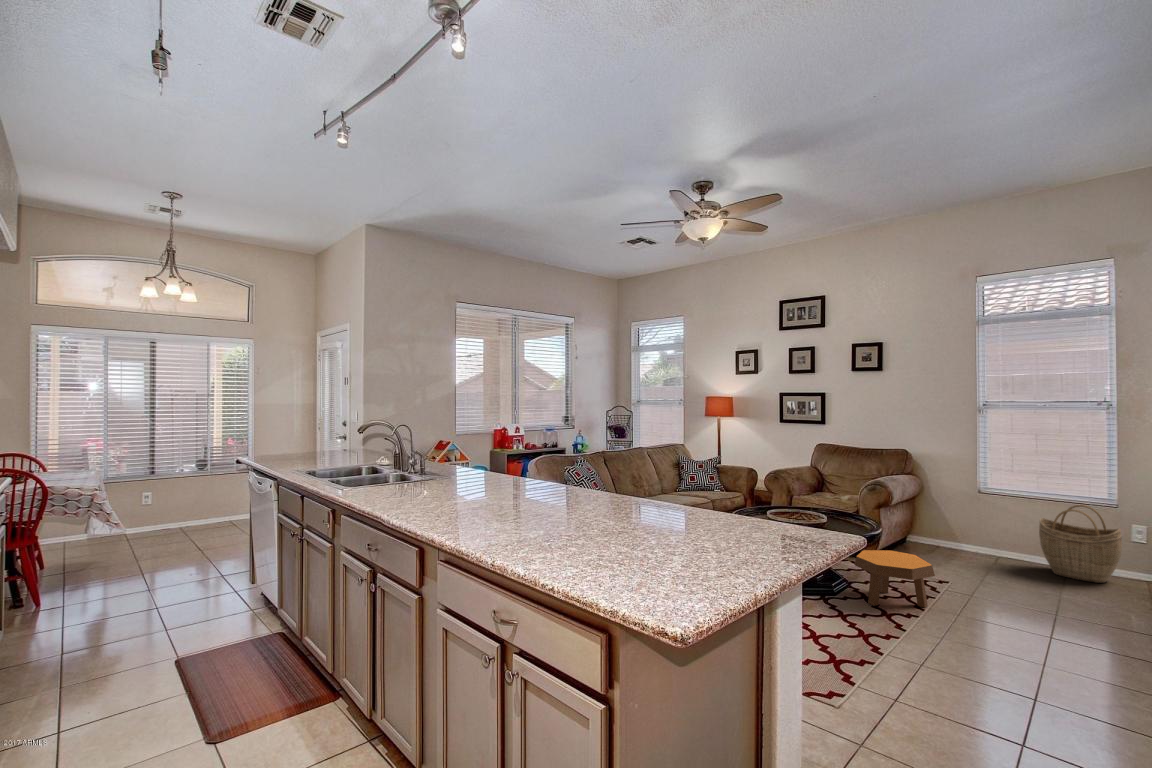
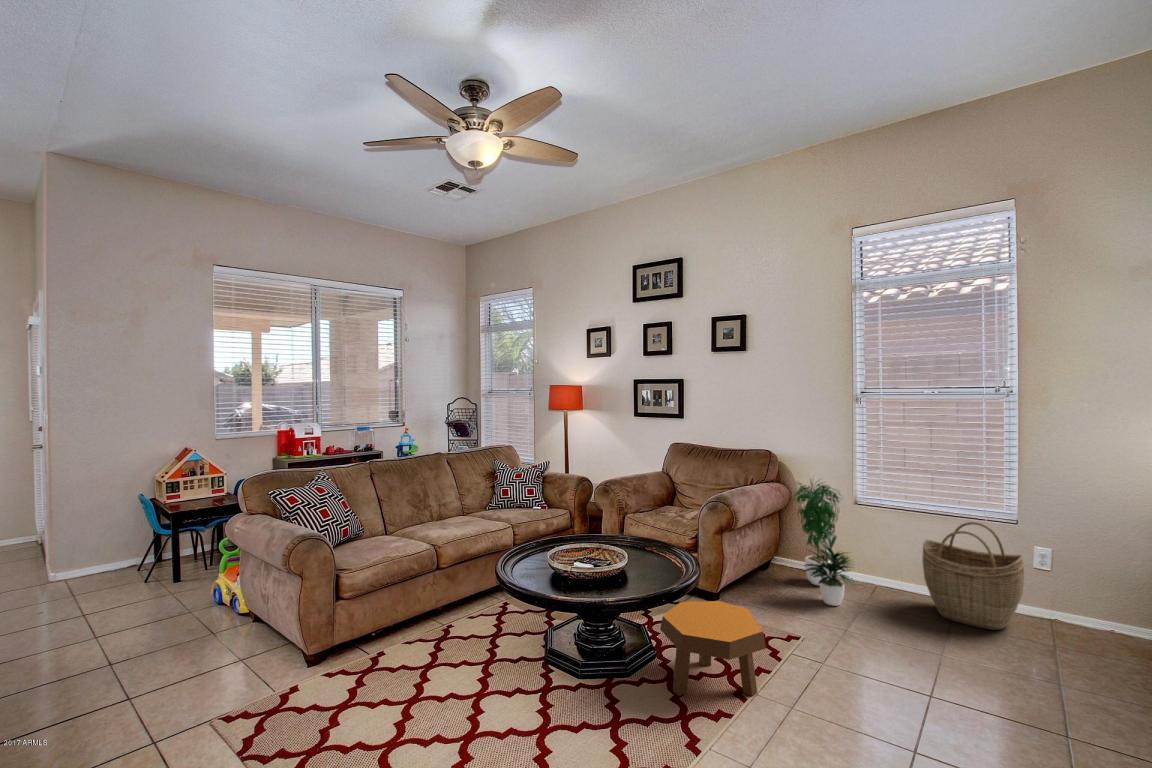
potted plant: none [927,469,986,566] -> present [794,483,854,606]

